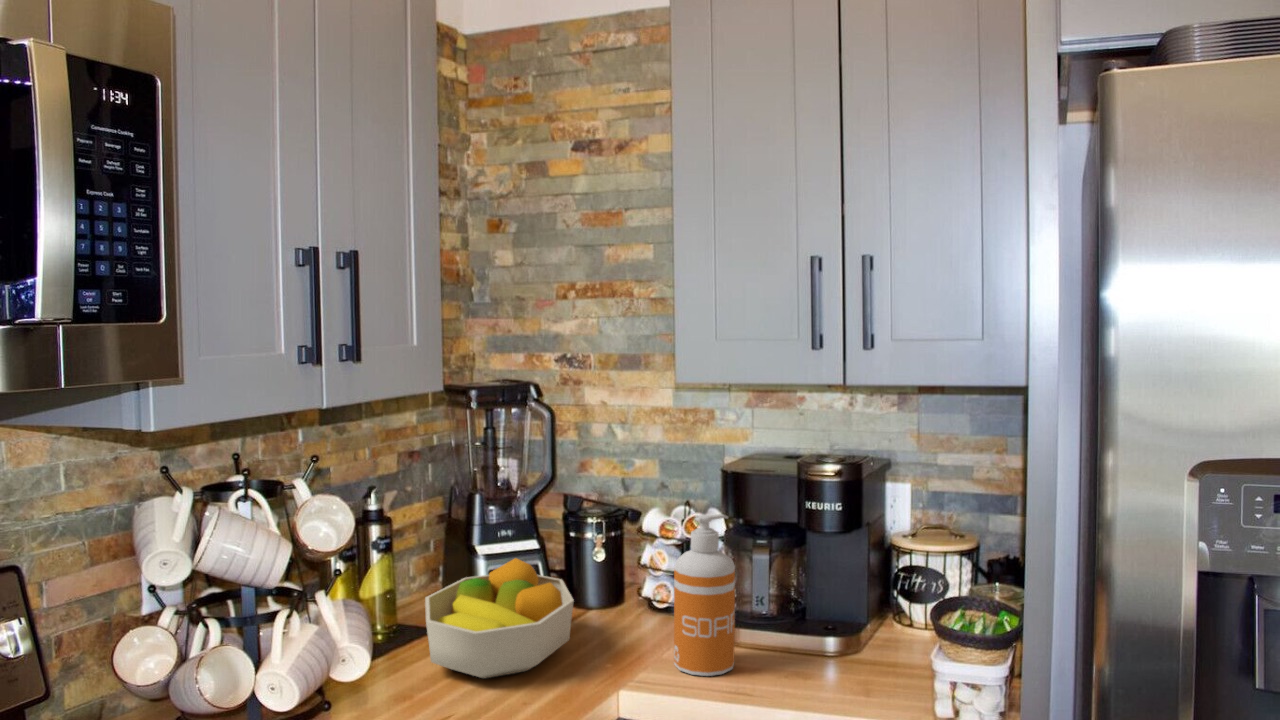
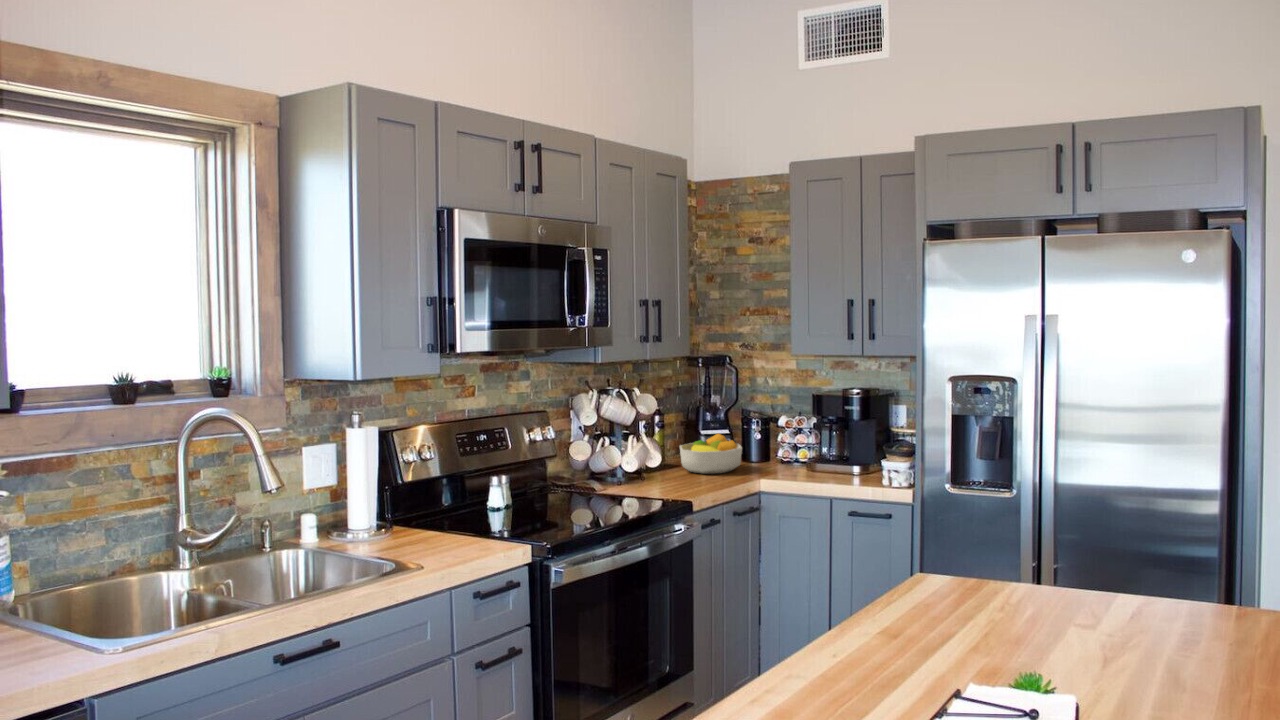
soap dispenser: present [674,514,735,676] -> none [784,411,810,476]

